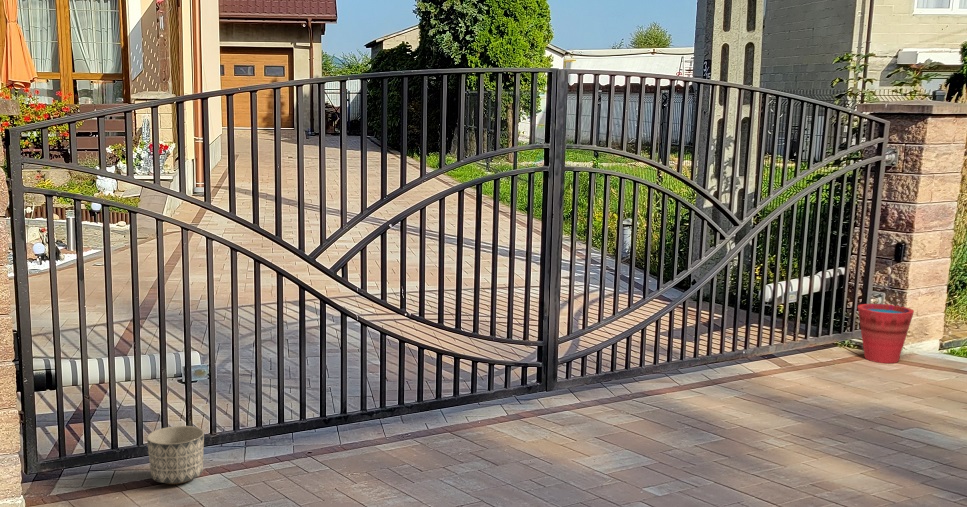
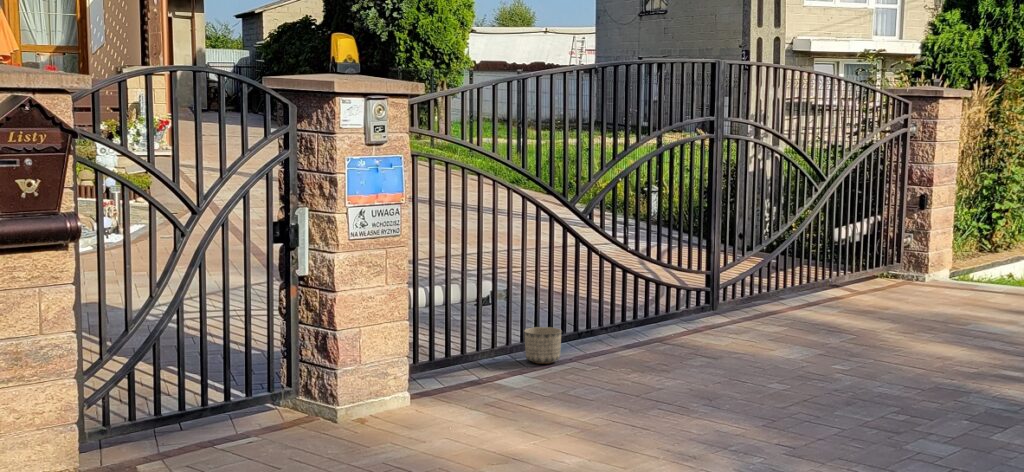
bucket: present [858,304,914,363] -> none [896,243,938,286]

